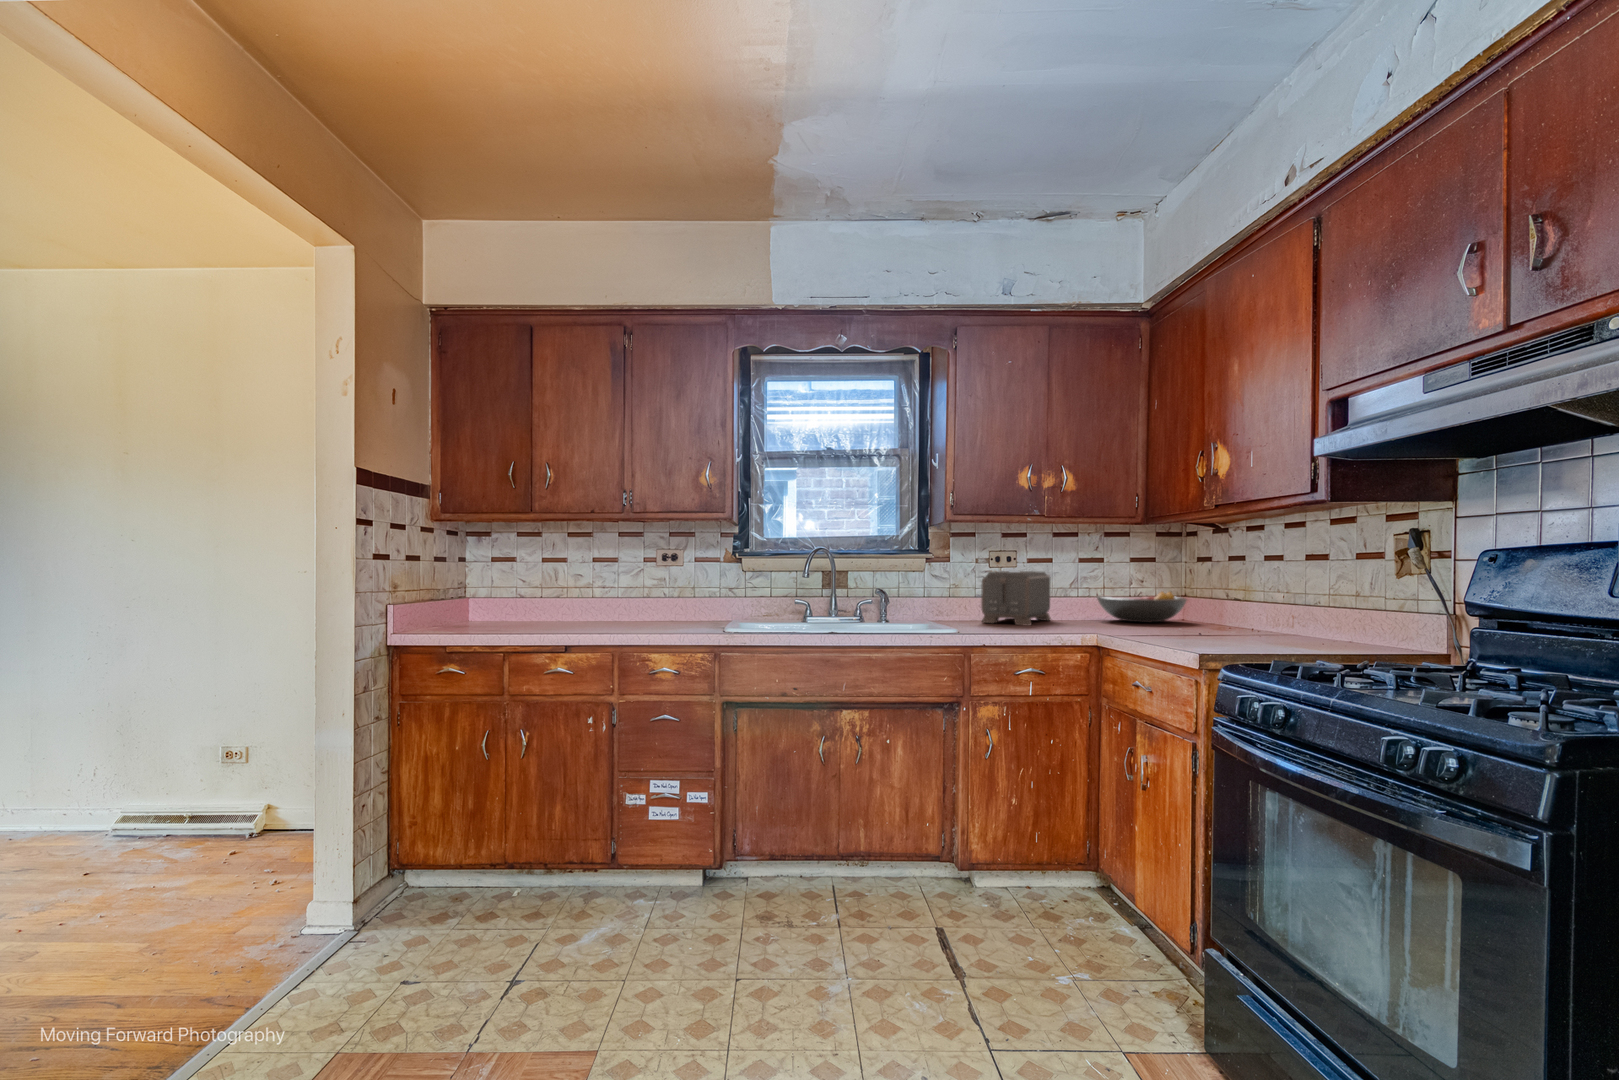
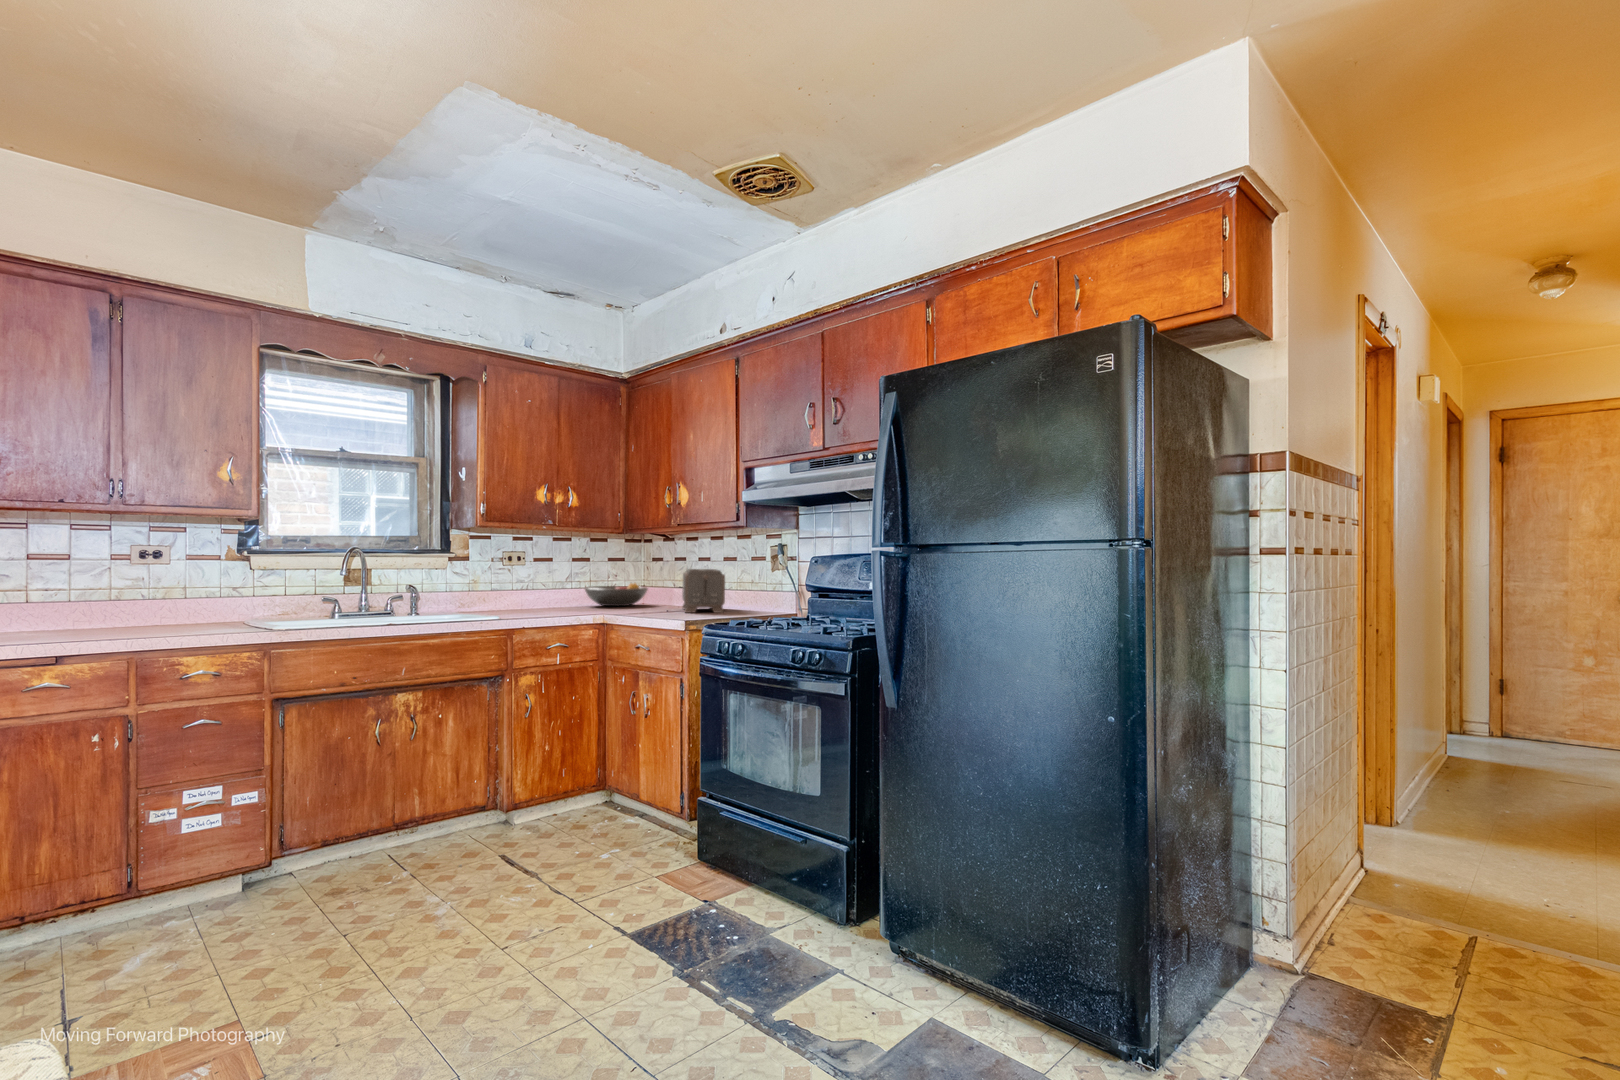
toaster: present [981,571,1051,626] -> present [682,569,725,613]

